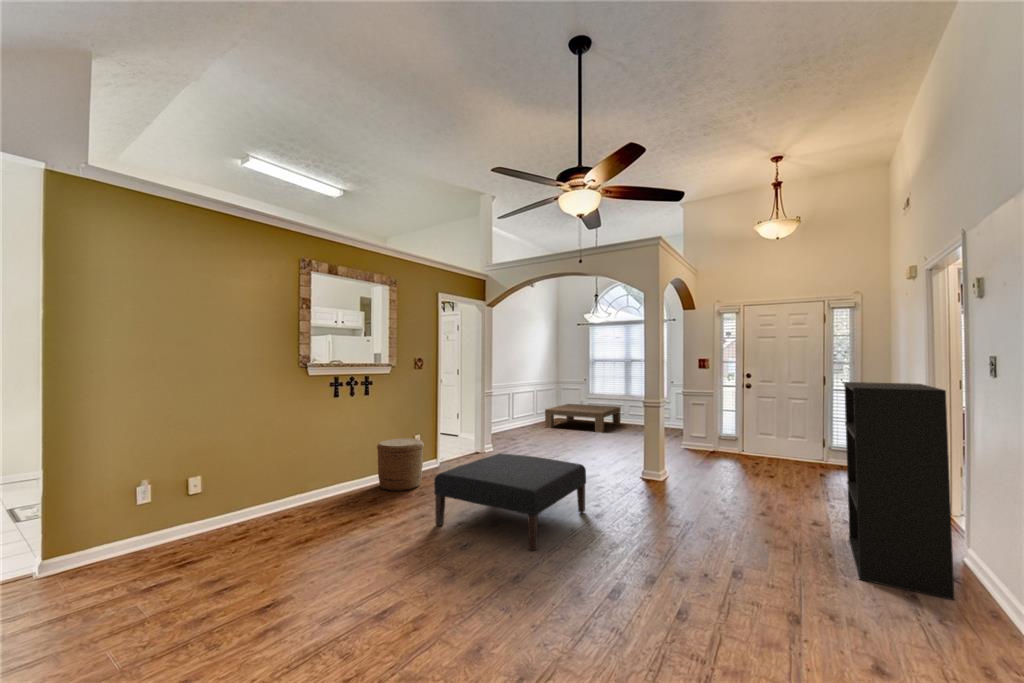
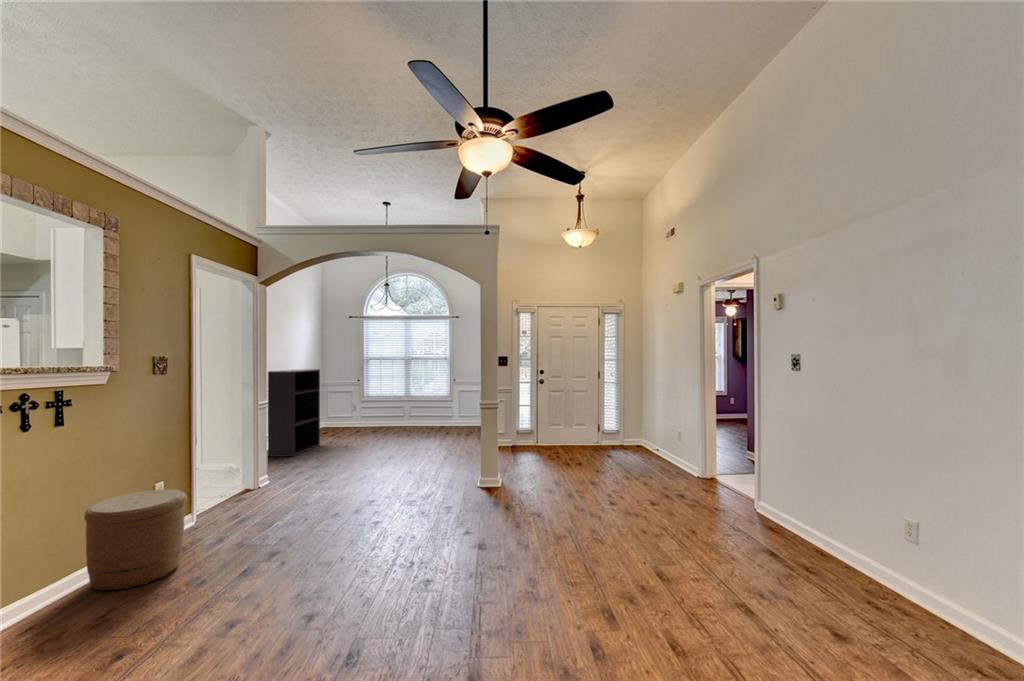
bookshelf: present [844,382,954,600] -> present [268,369,320,456]
coffee table: present [545,404,621,433] -> none [314,409,400,442]
ottoman: present [434,453,586,551] -> none [263,485,461,627]

